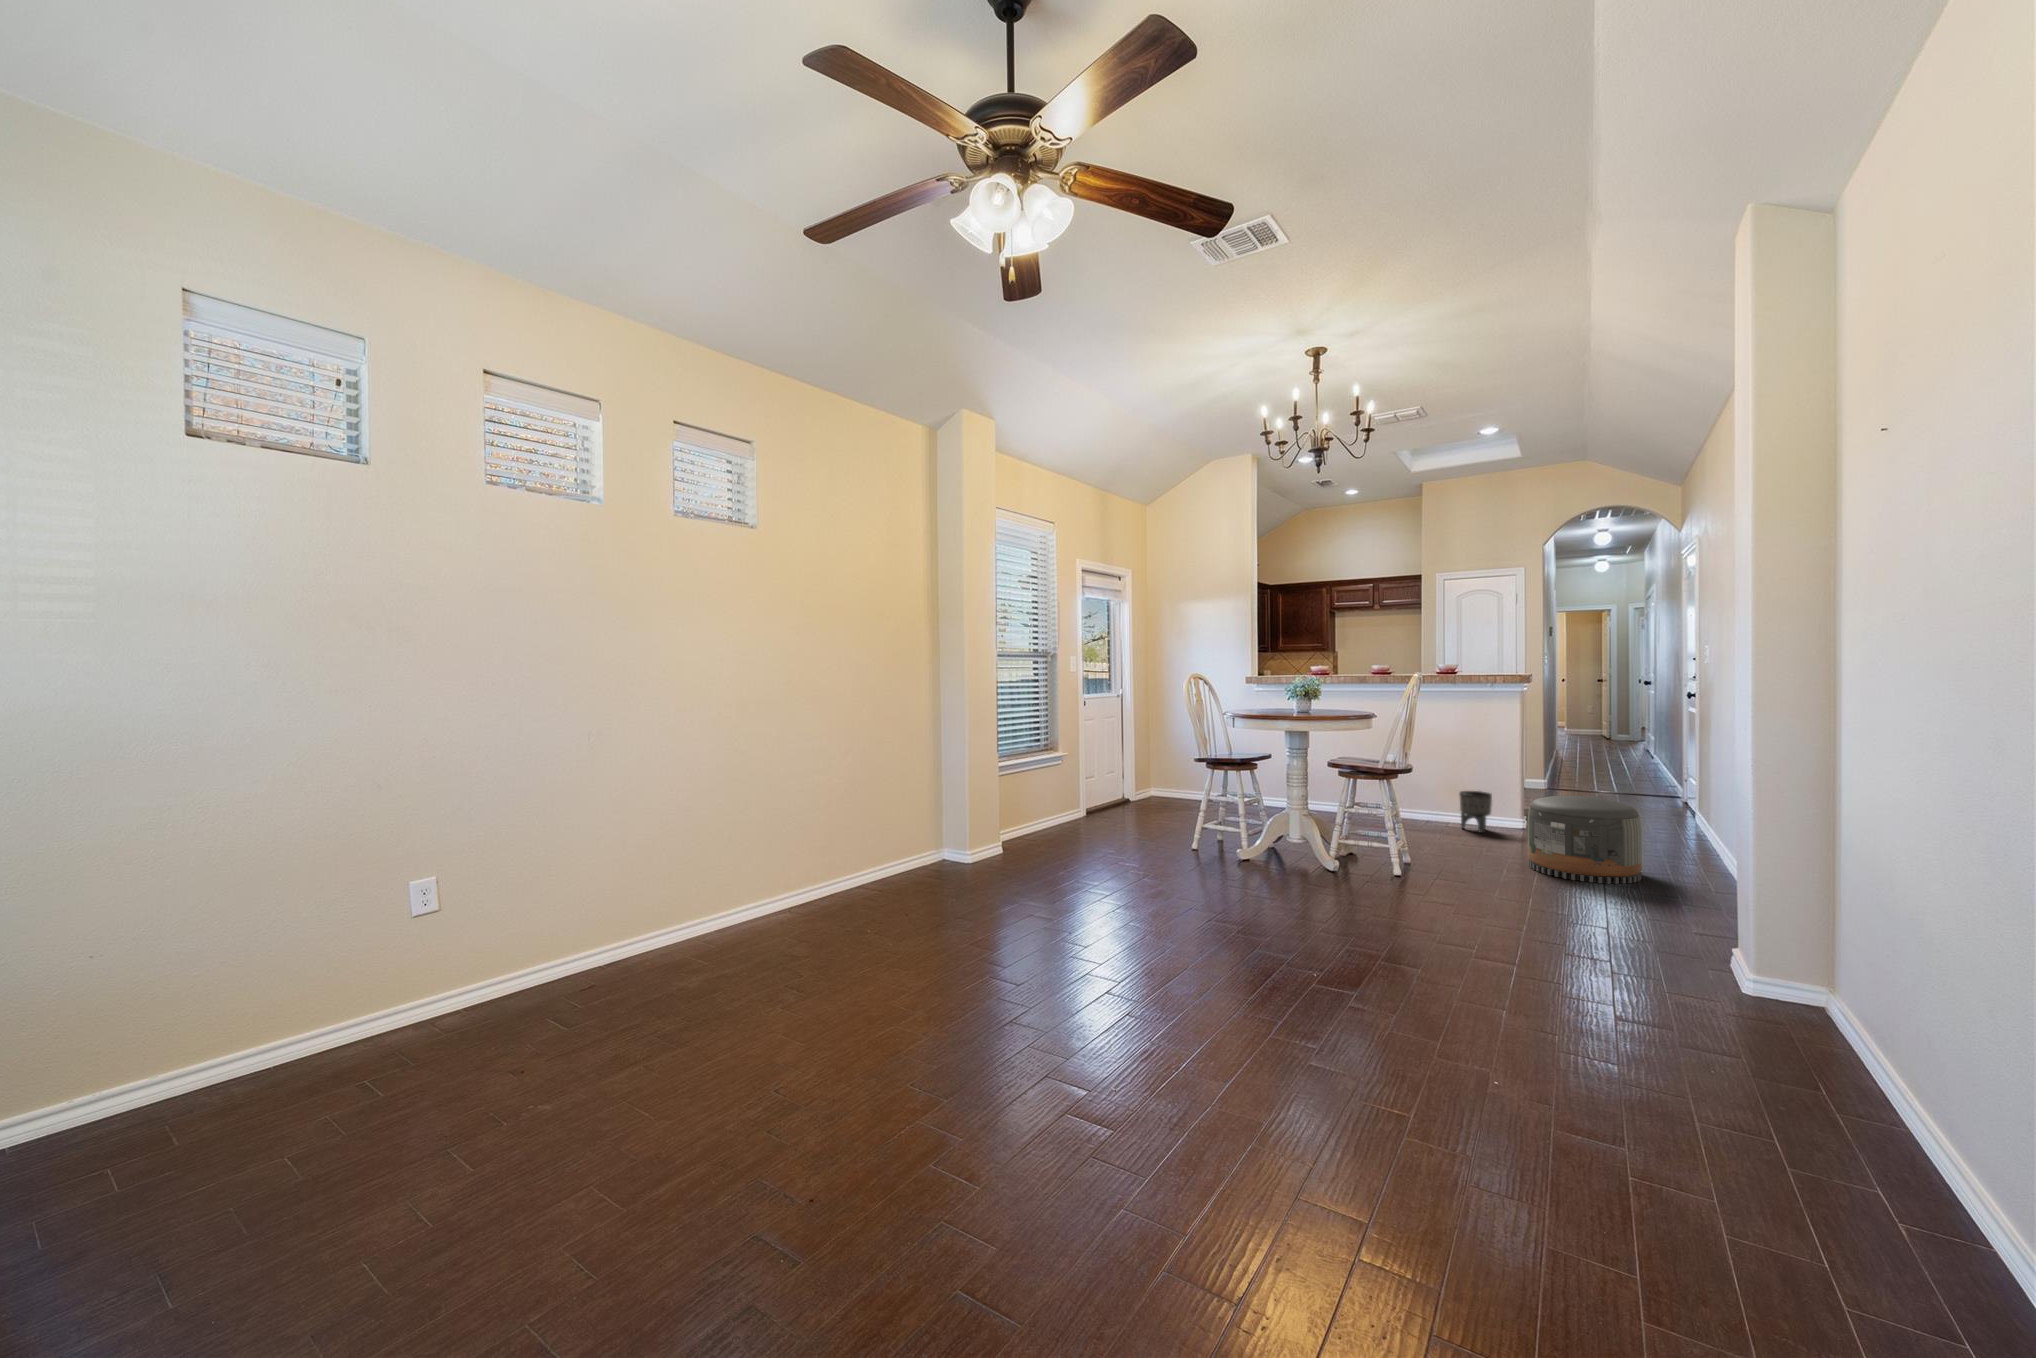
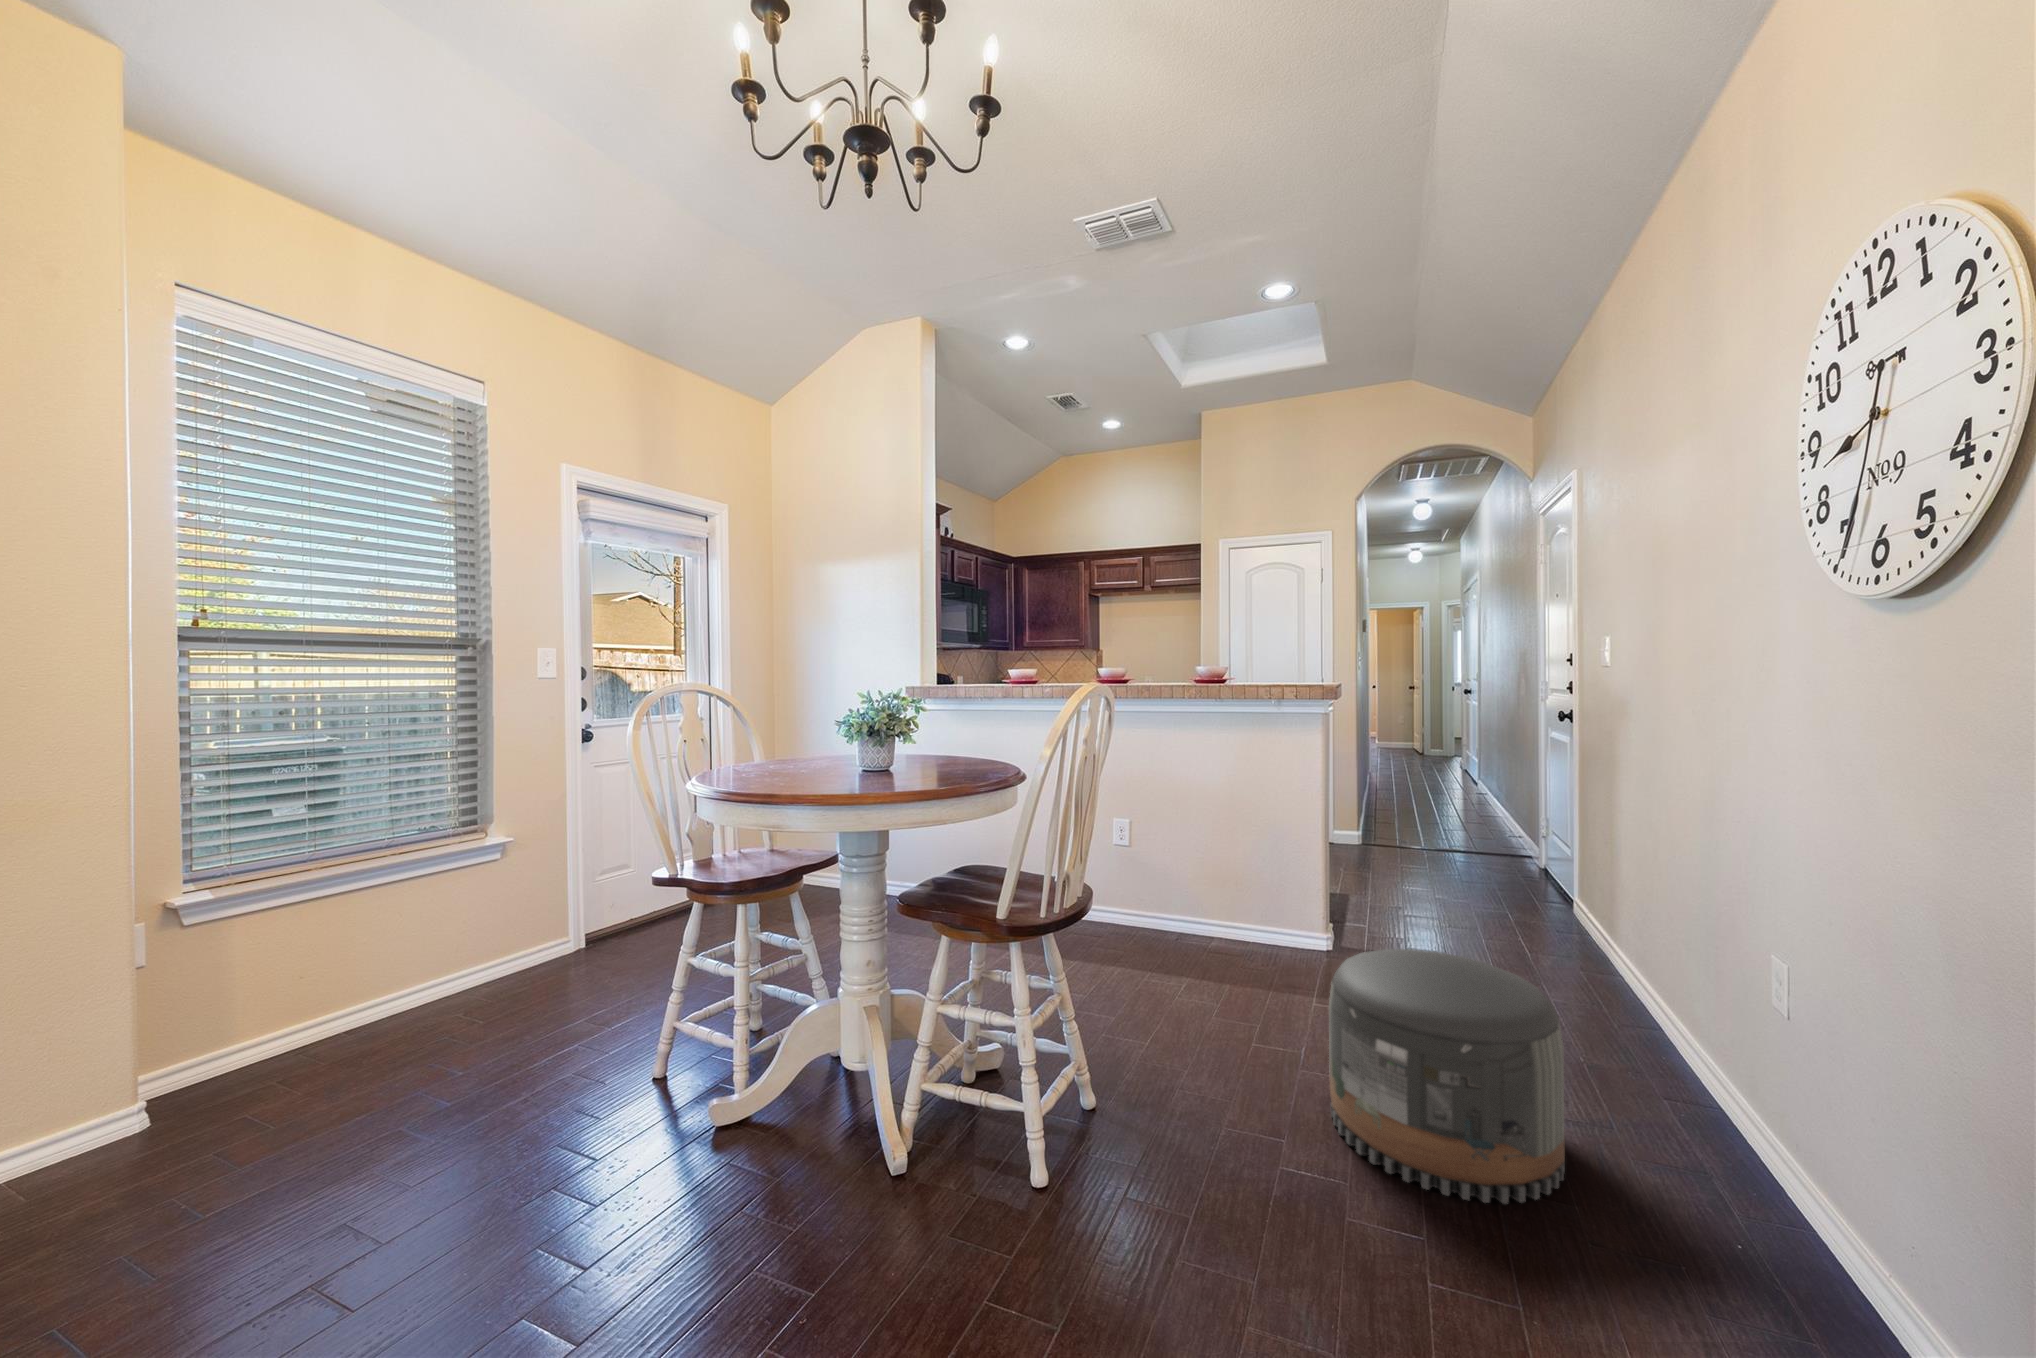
planter: present [1459,791,1492,833] -> none [1222,893,1275,976]

